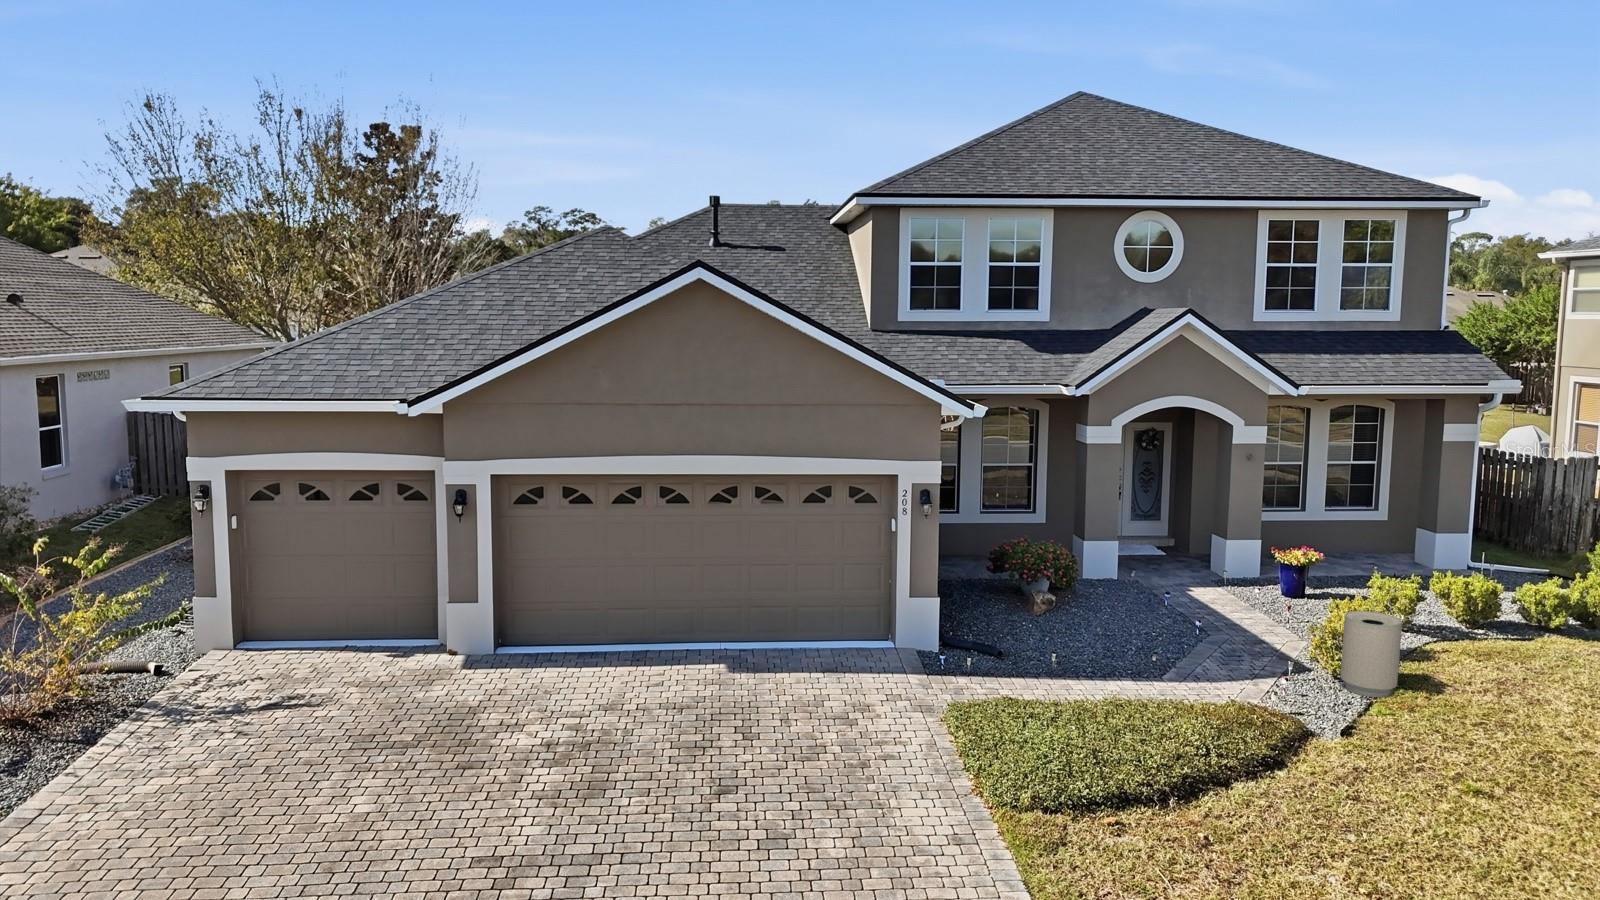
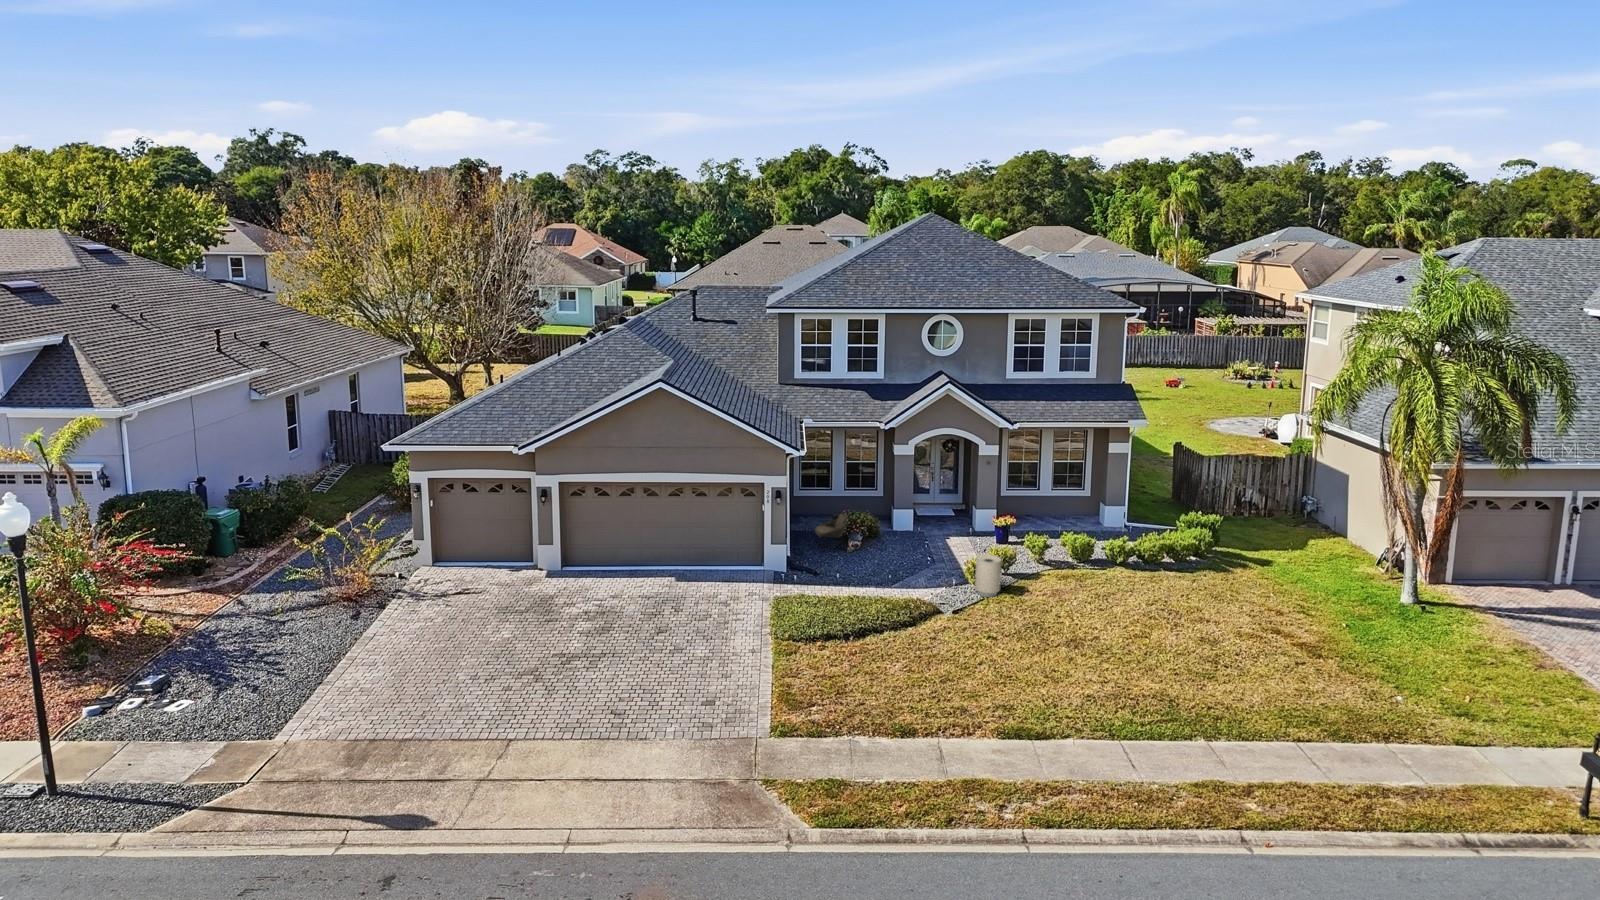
lounge chair: none [964,544,1029,615] -> present [815,514,847,551]

